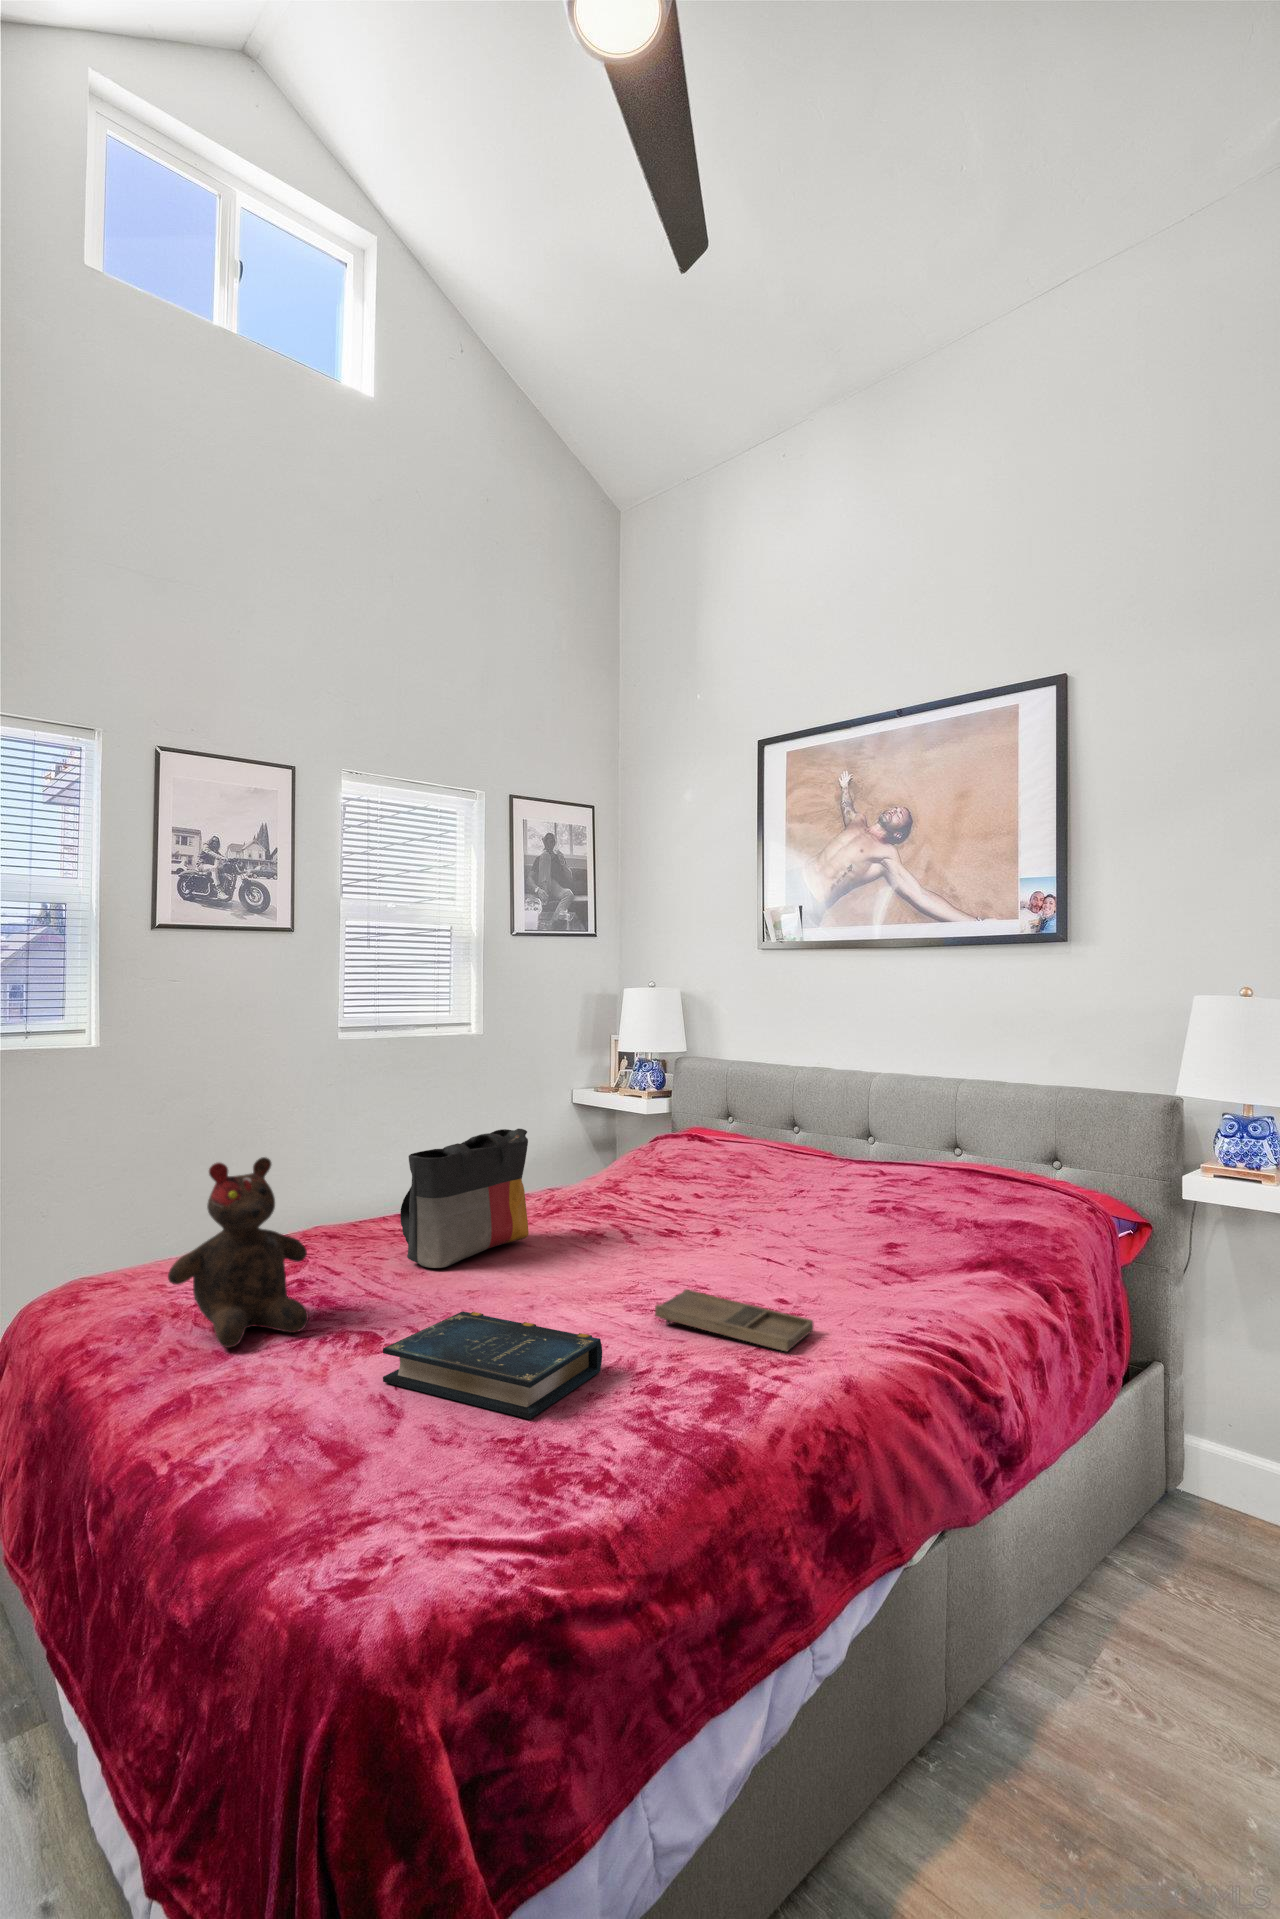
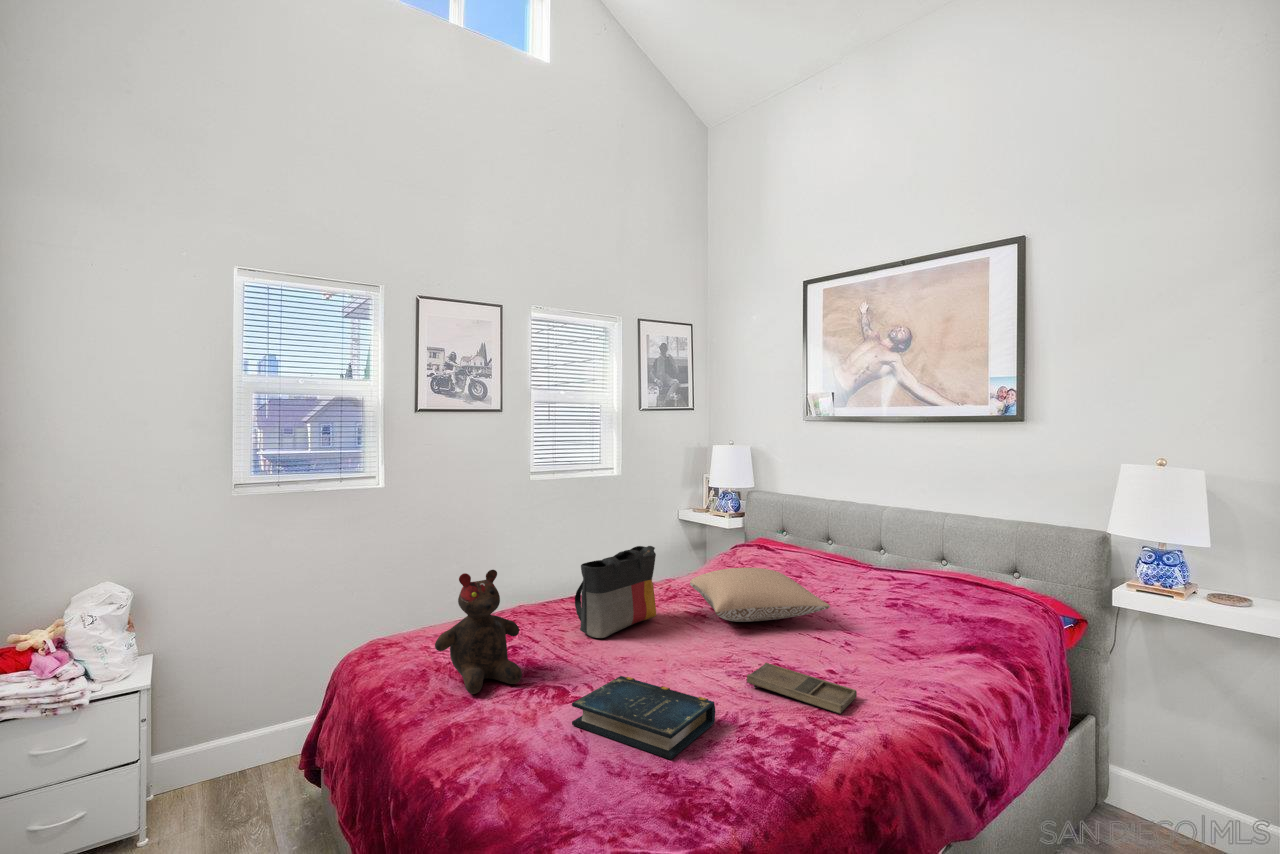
pillow: none [583,1162,788,1240] -> present [690,568,830,622]

